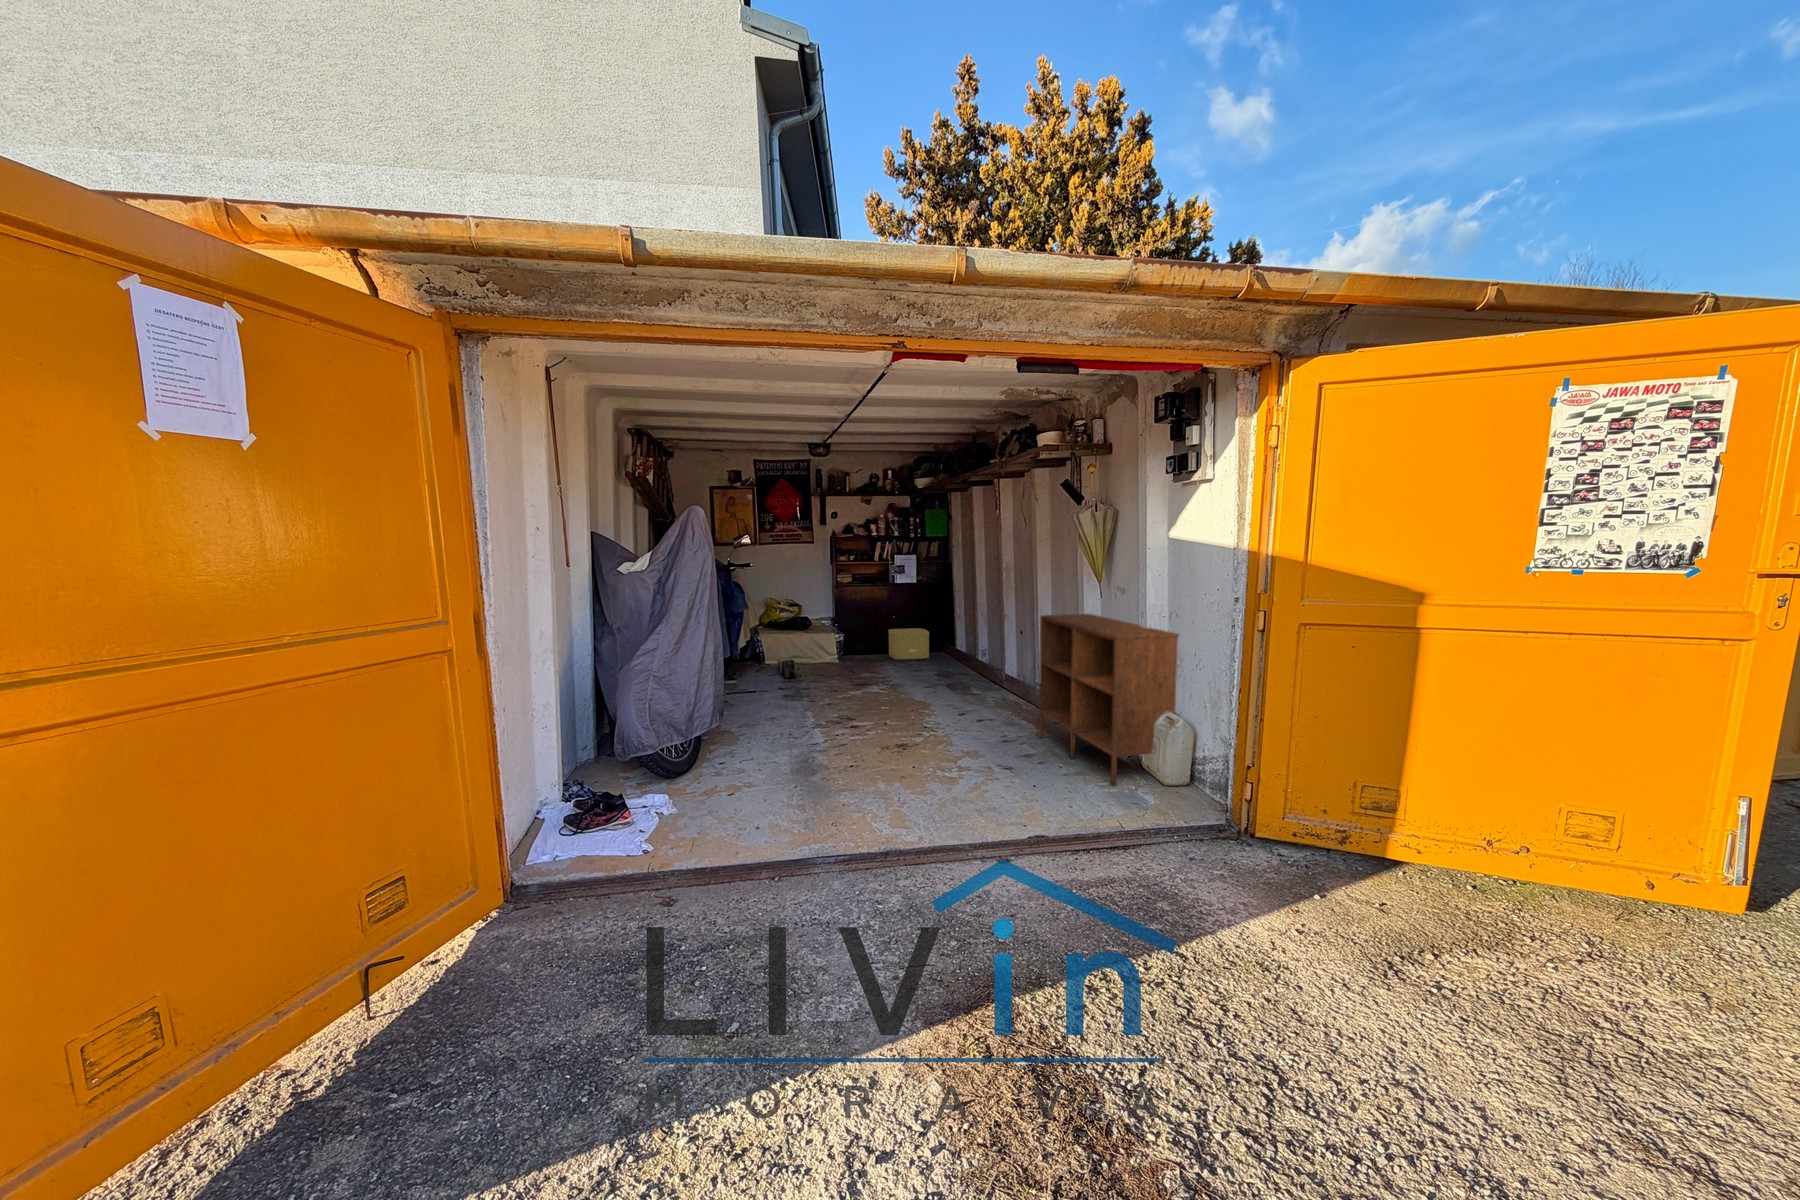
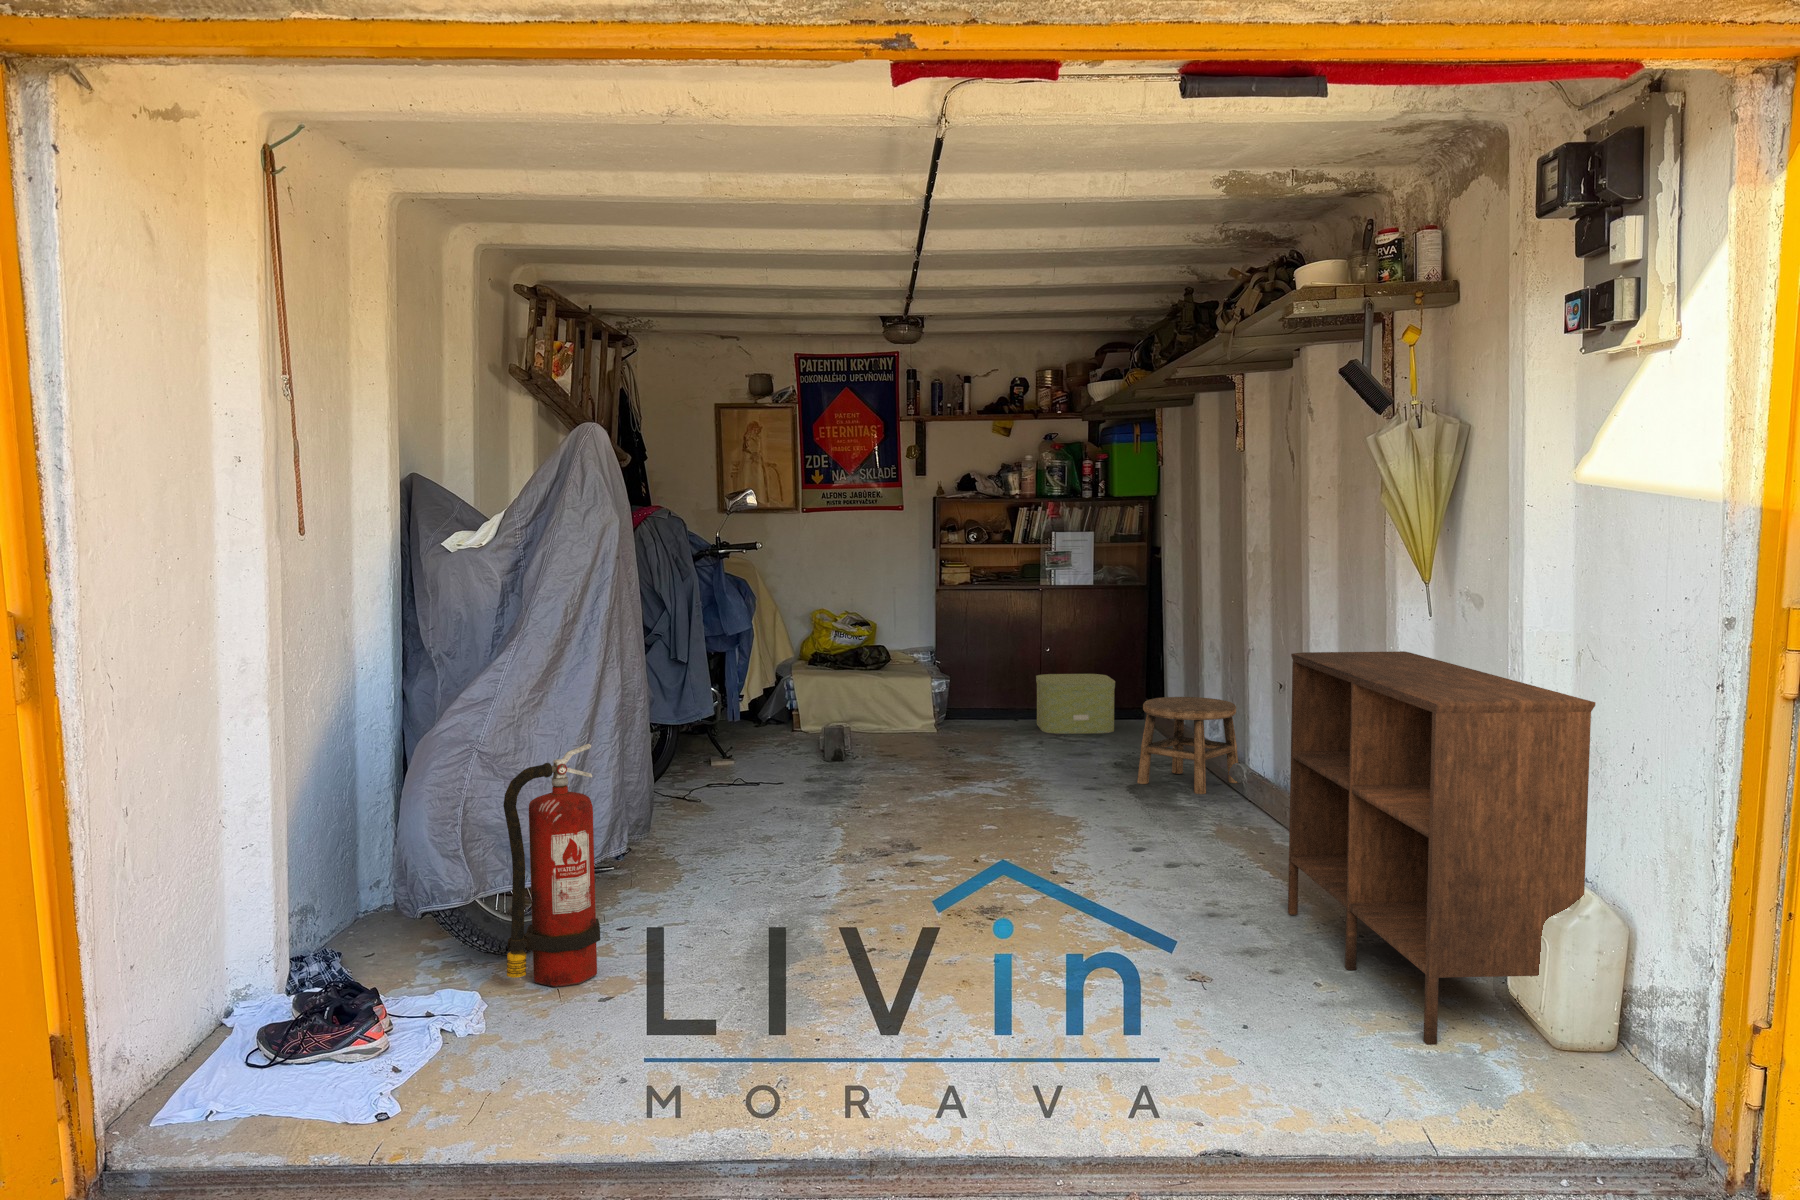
stool: none [950,638,998,686] -> present [1137,697,1238,794]
fire extinguisher: none [673,668,722,791] -> present [503,744,600,987]

